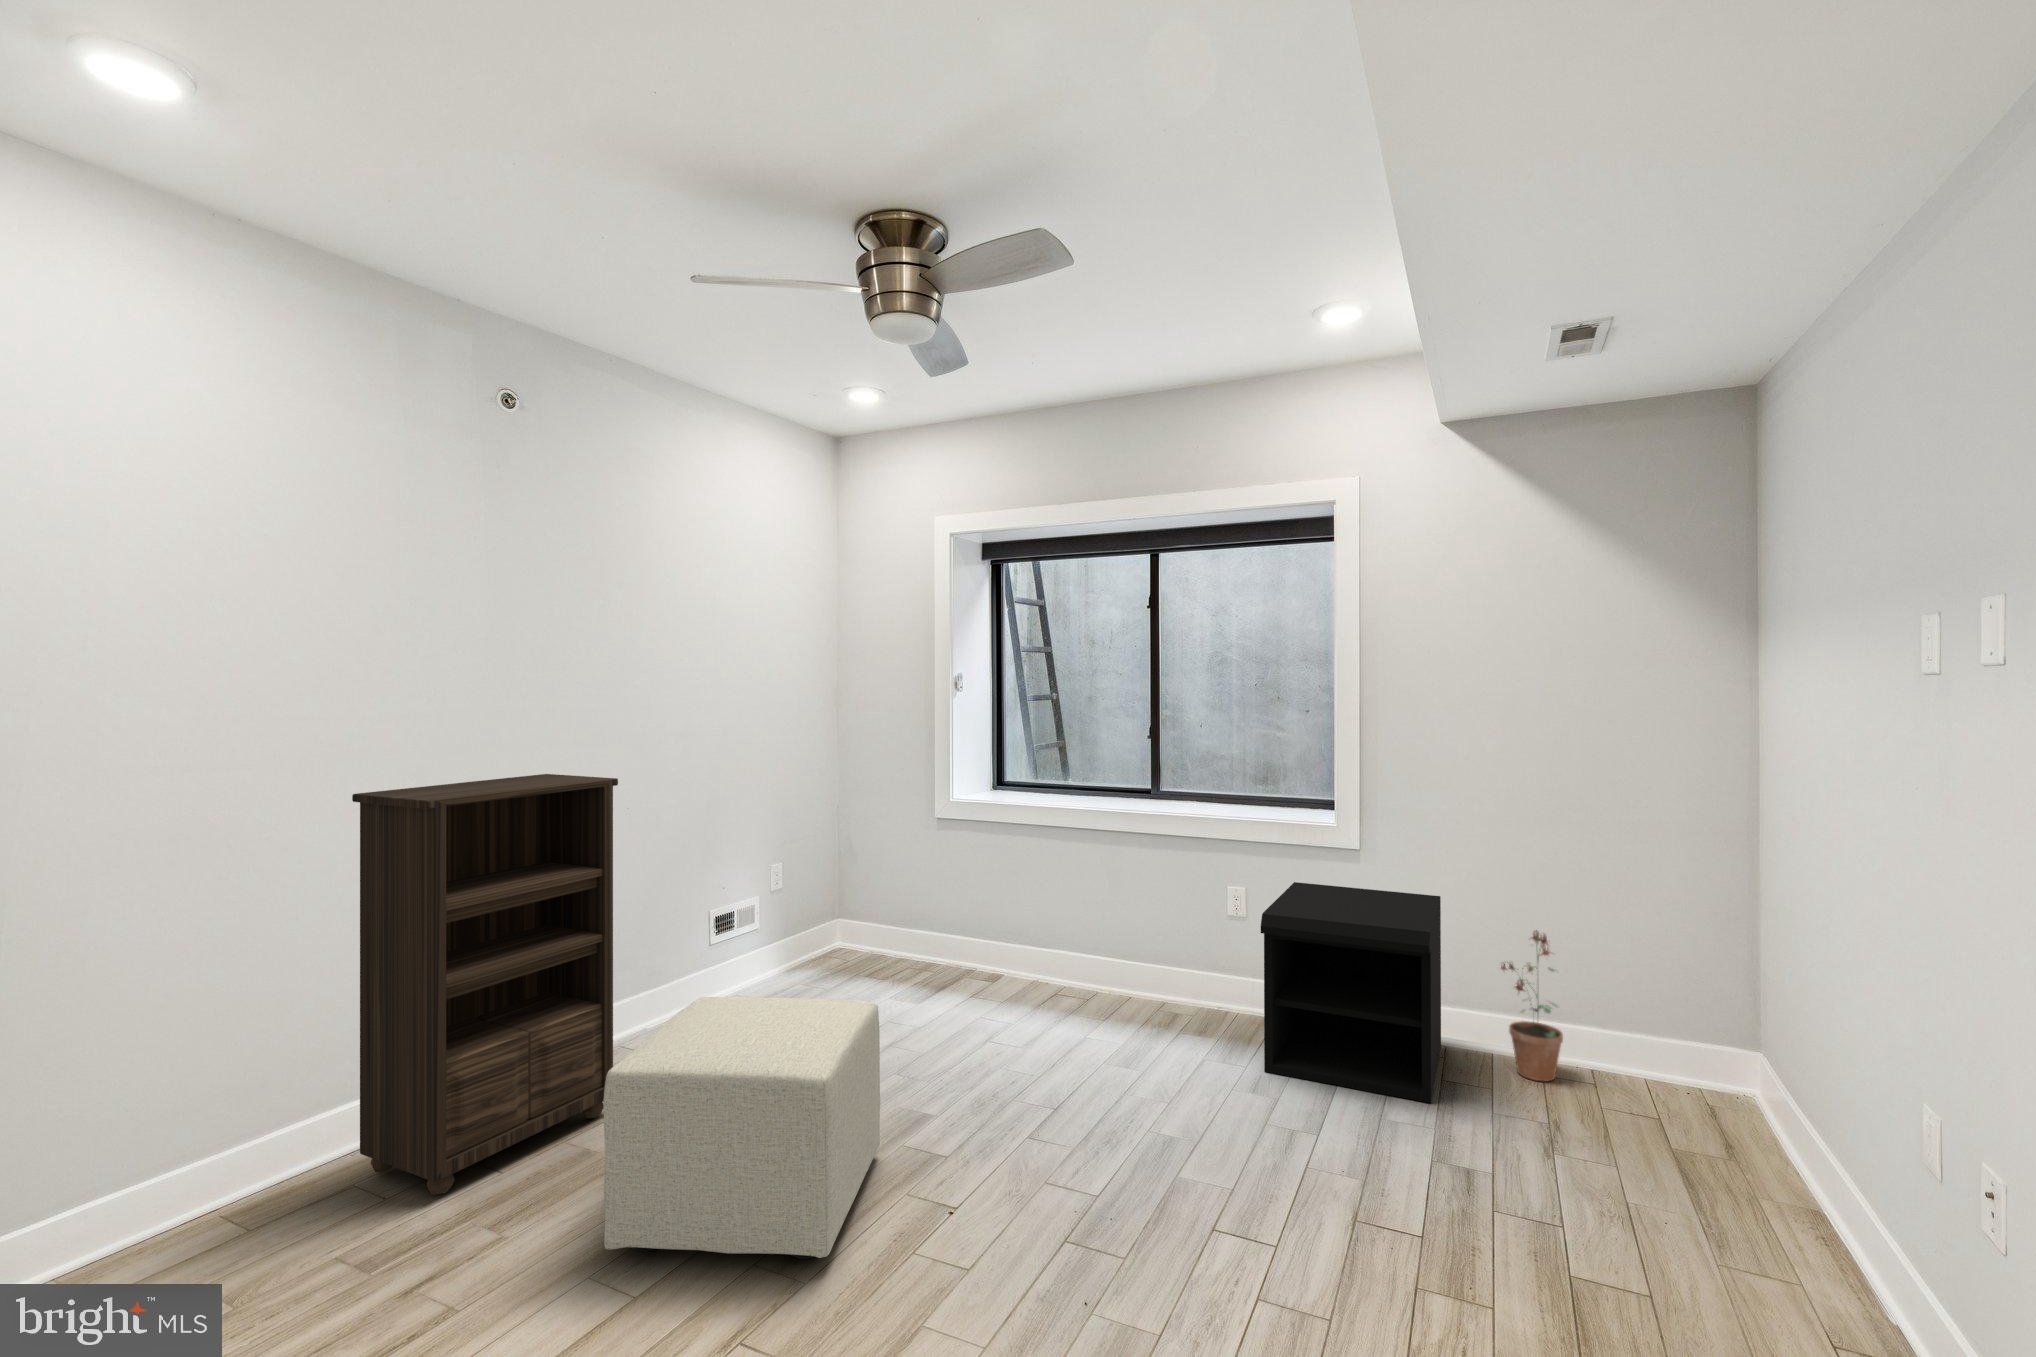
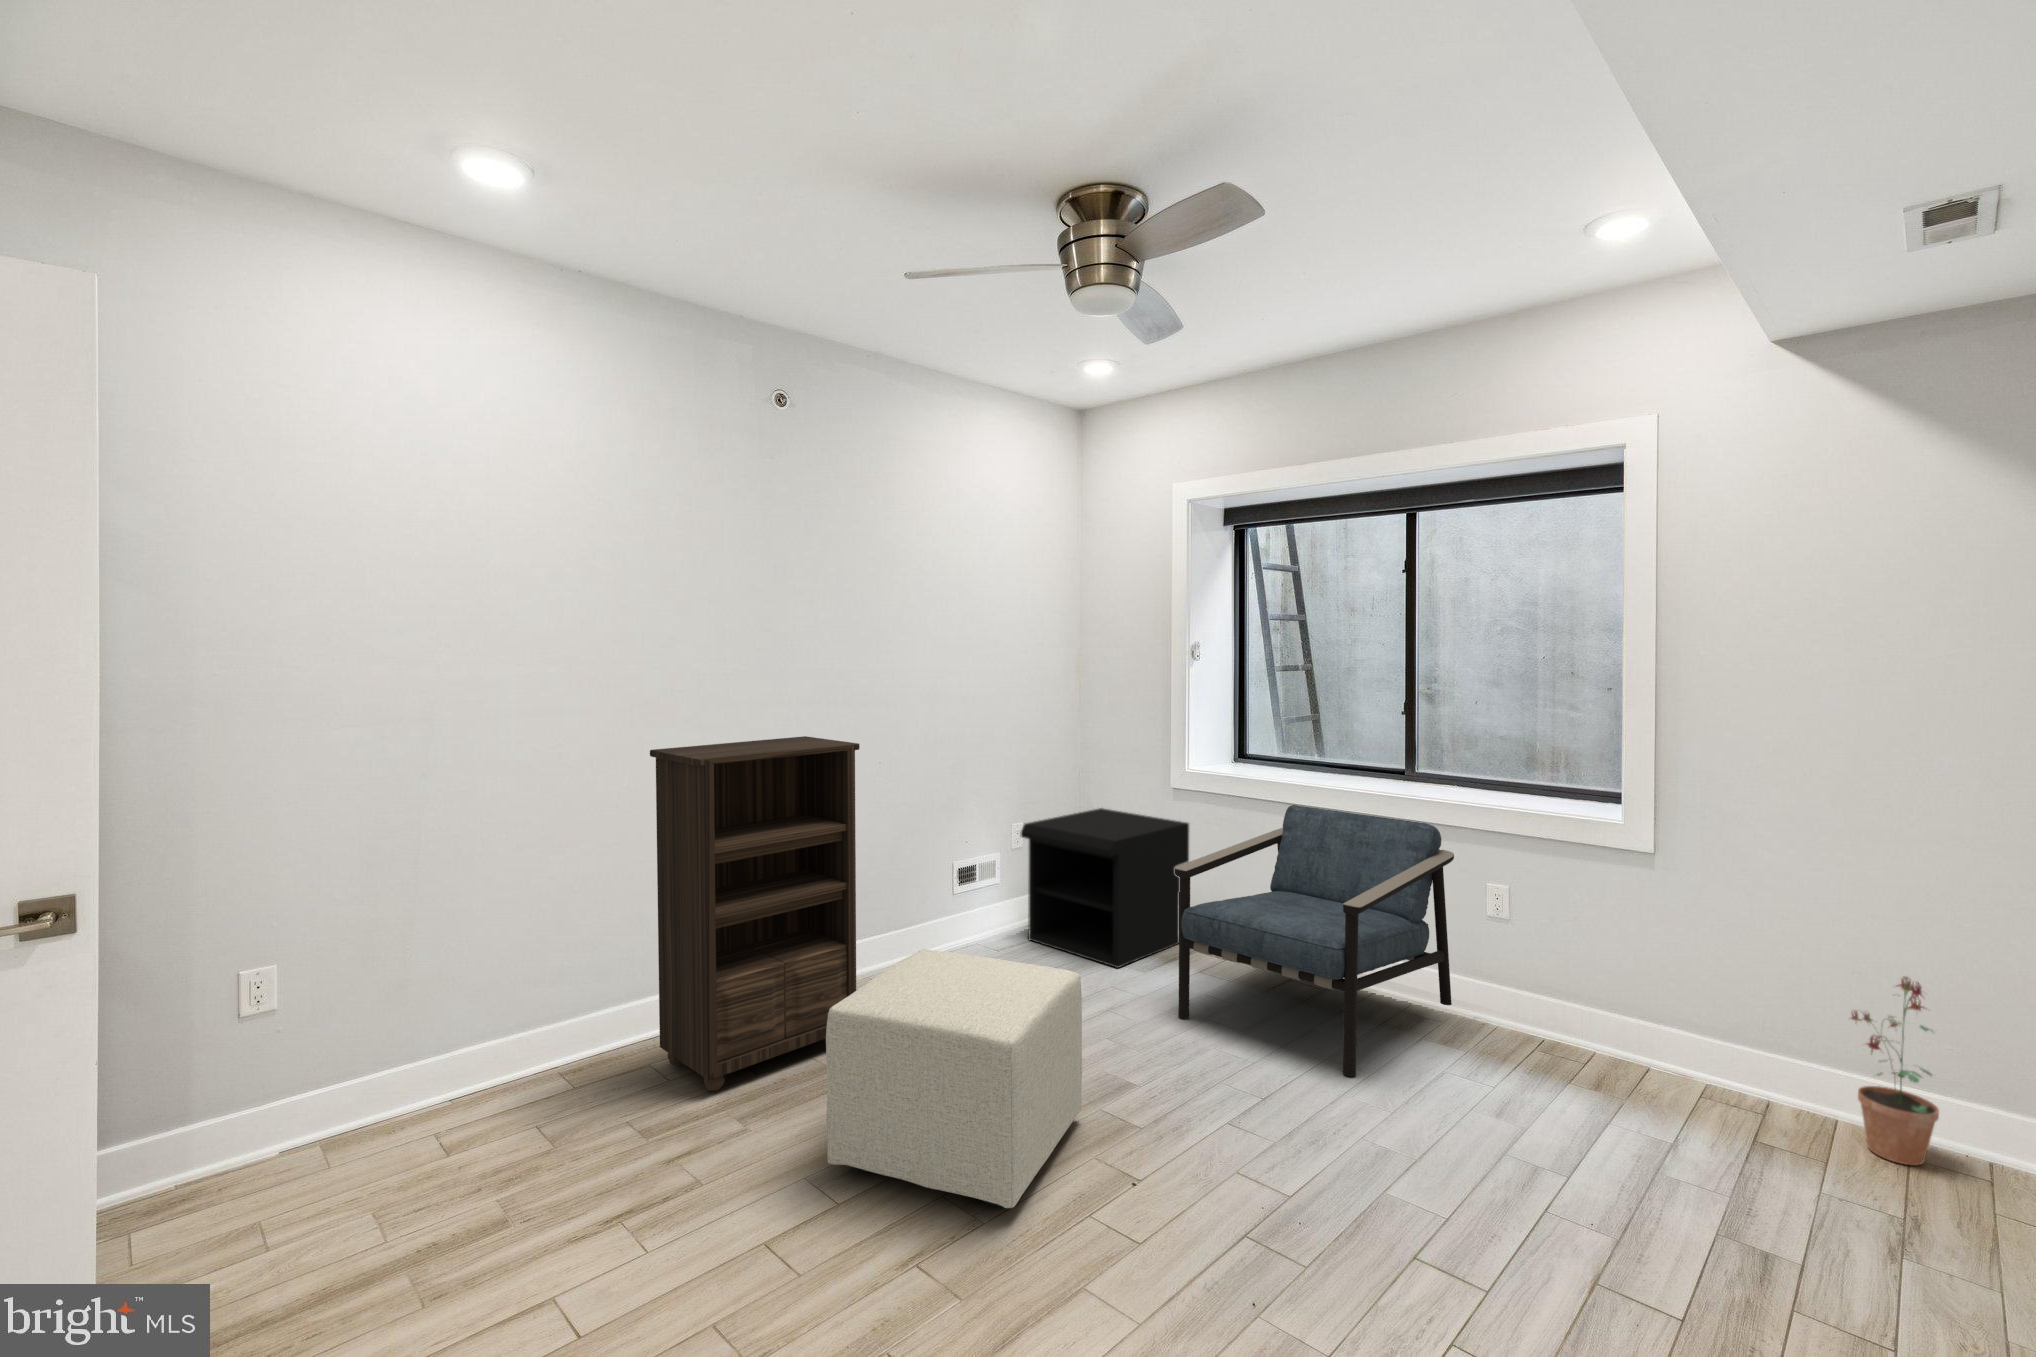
armchair: none [952,825,1196,1074] -> present [1175,805,1454,1076]
nightstand: present [1261,882,1441,1103] -> present [1020,808,1189,968]

